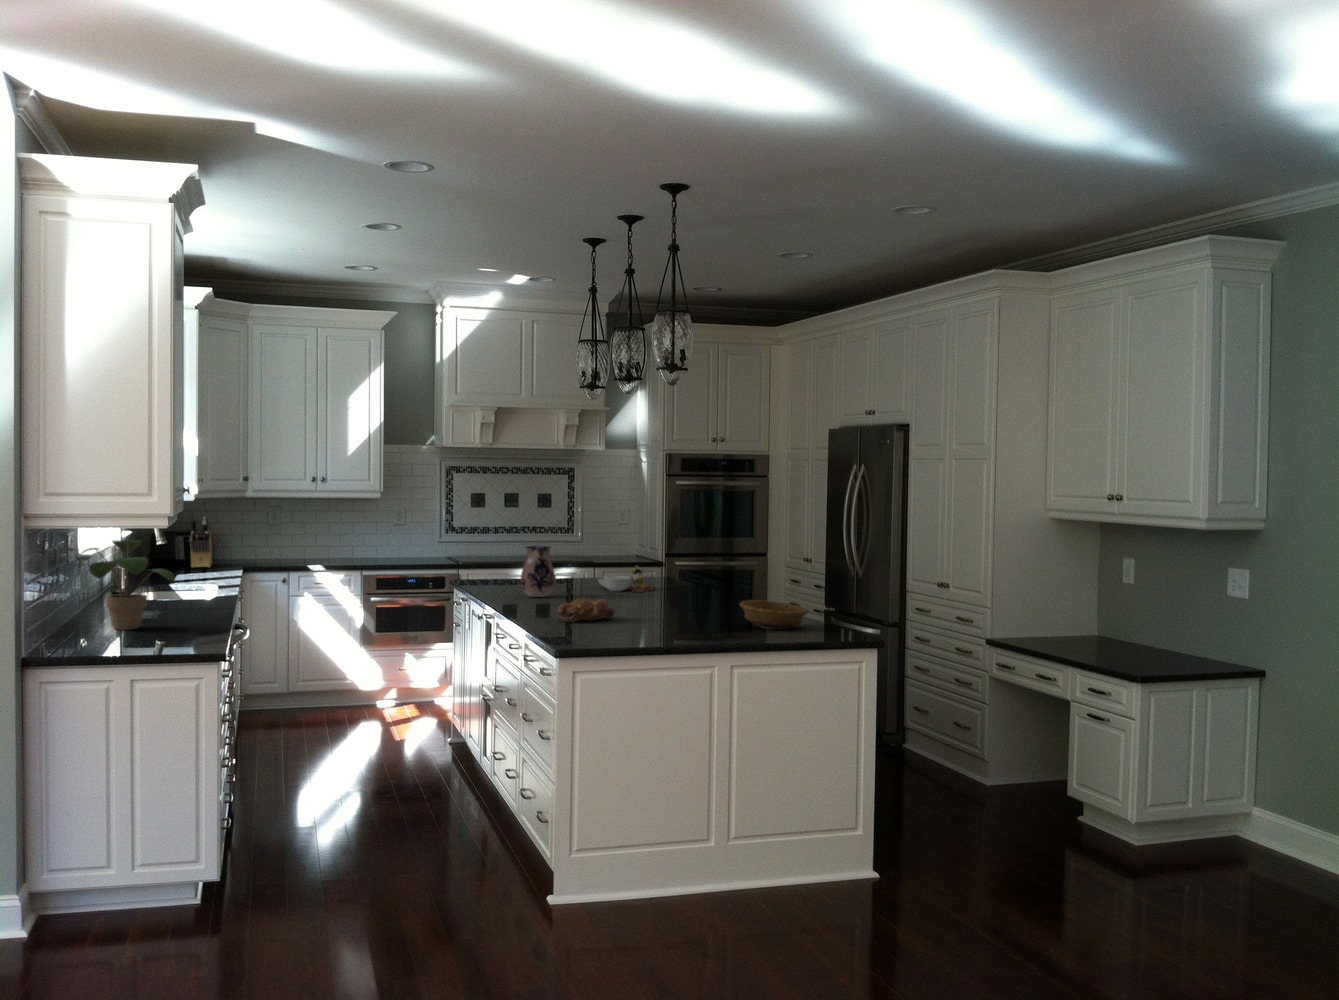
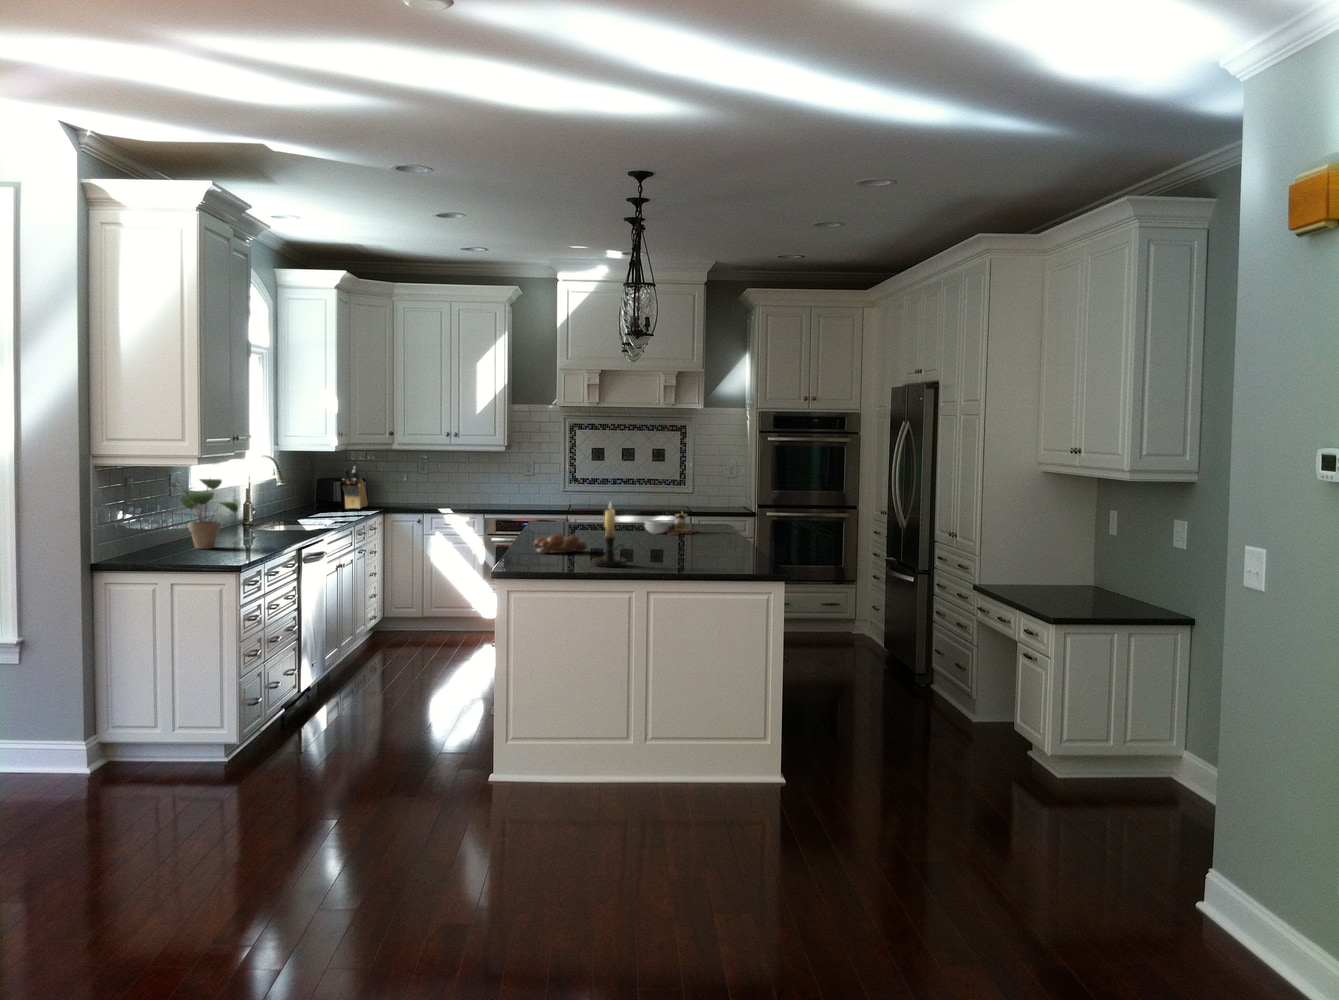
ceramic pitcher: present [520,546,556,597] -> none [557,491,588,536]
candle holder: none [666,560,713,637] -> present [592,502,627,567]
decorative bowl: present [740,600,809,629] -> none [677,539,740,564]

